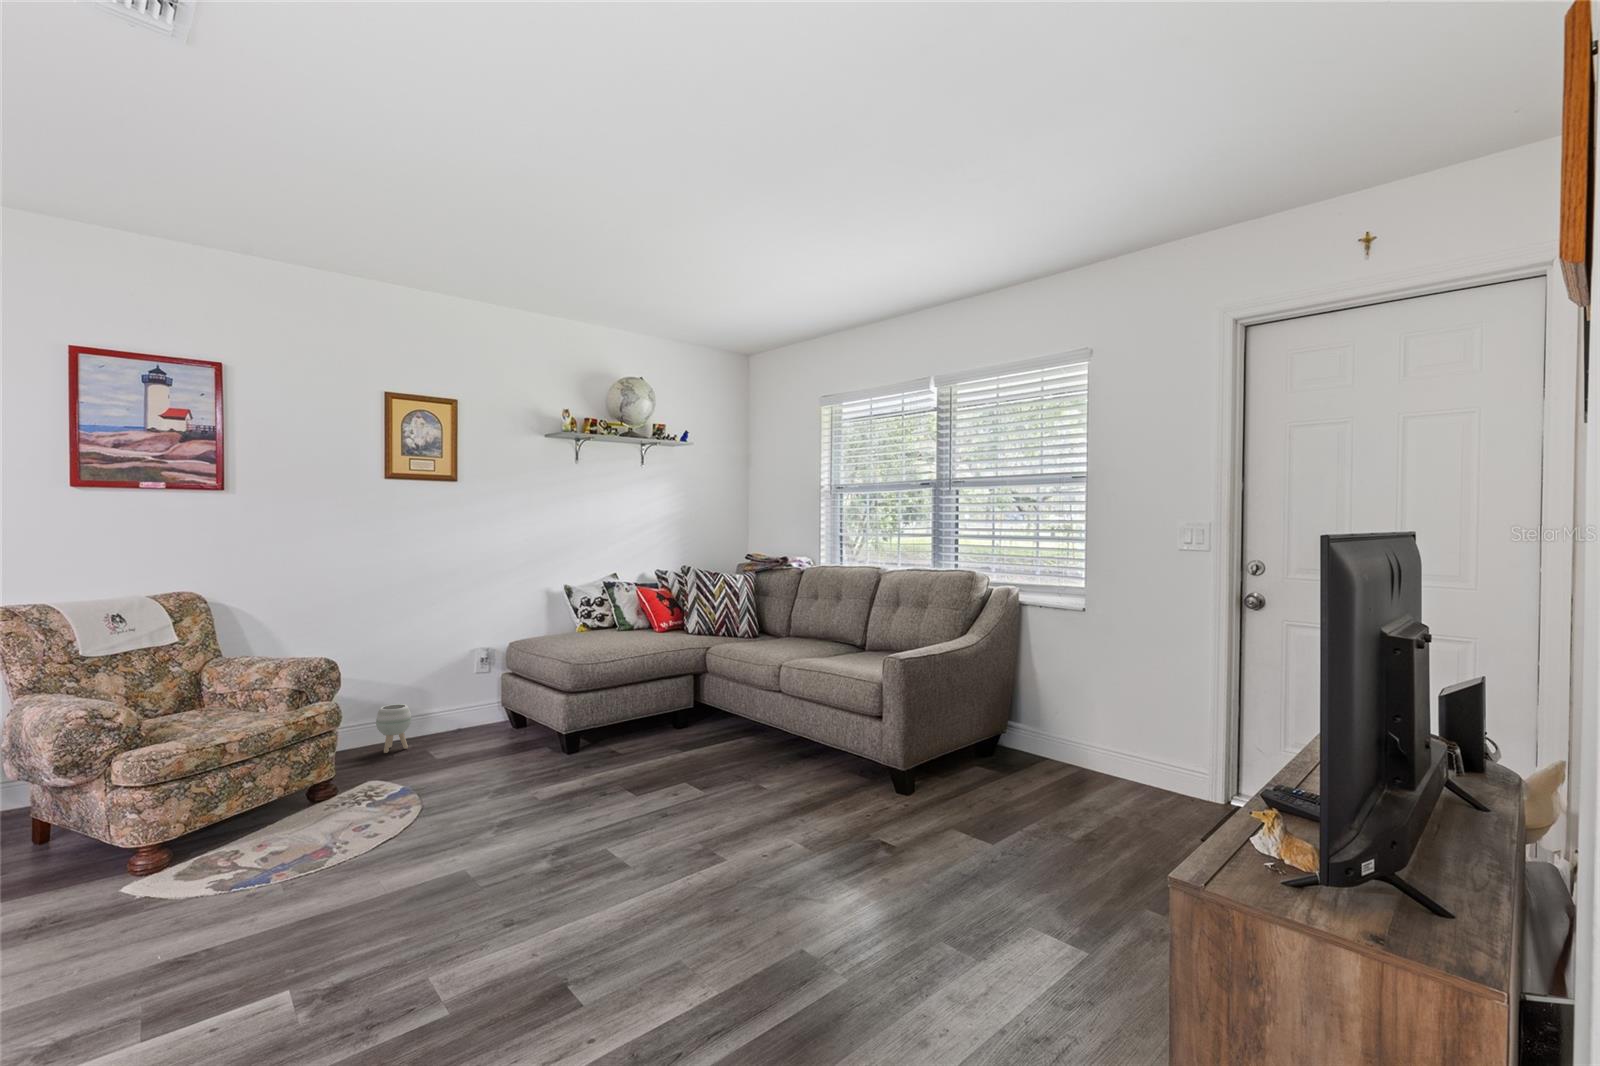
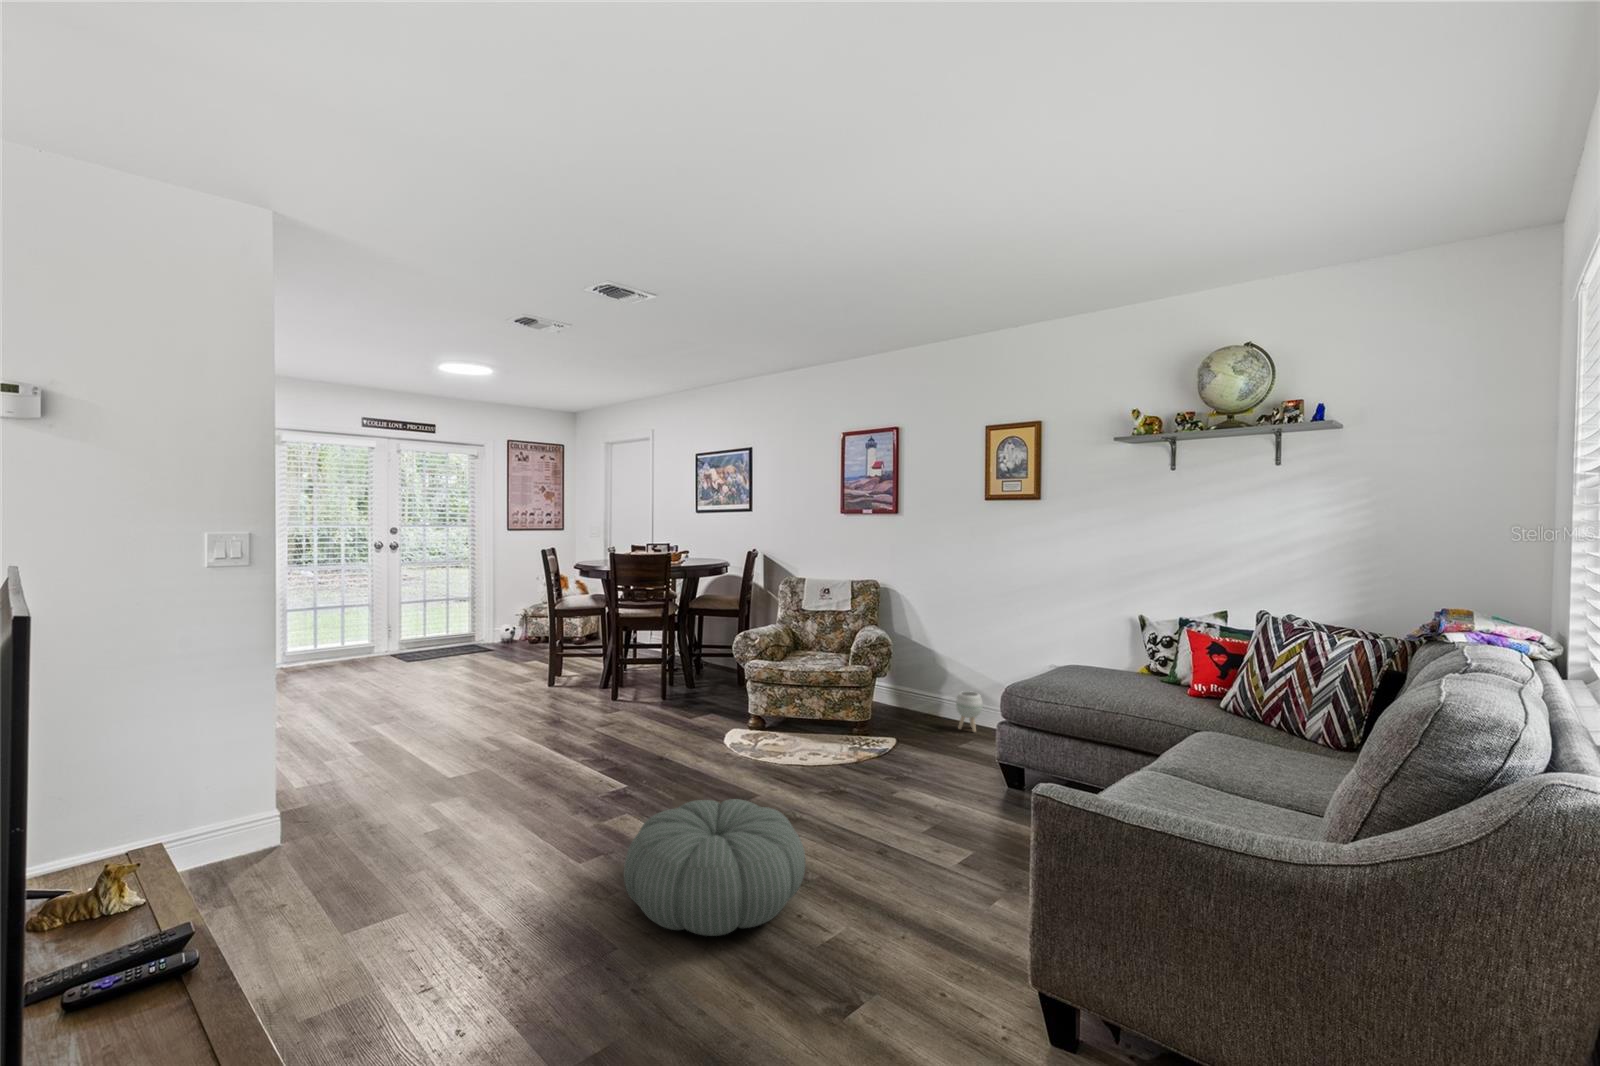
pouf: none [628,788,816,923] -> present [624,799,805,936]

